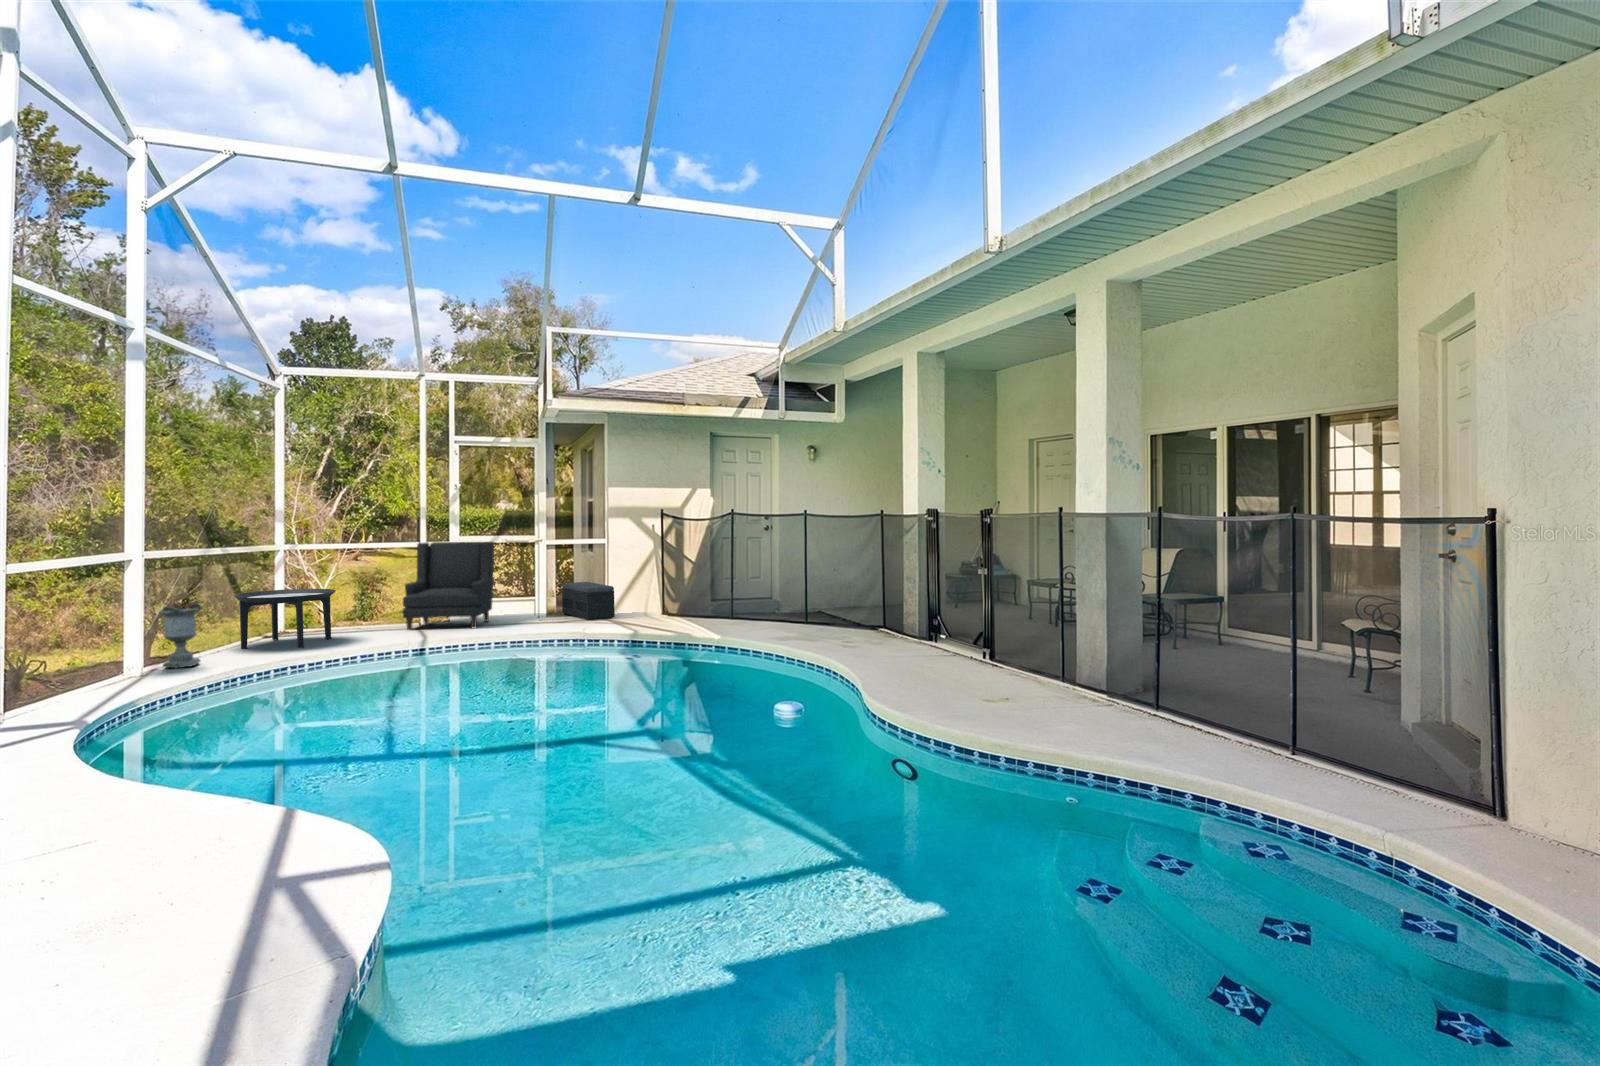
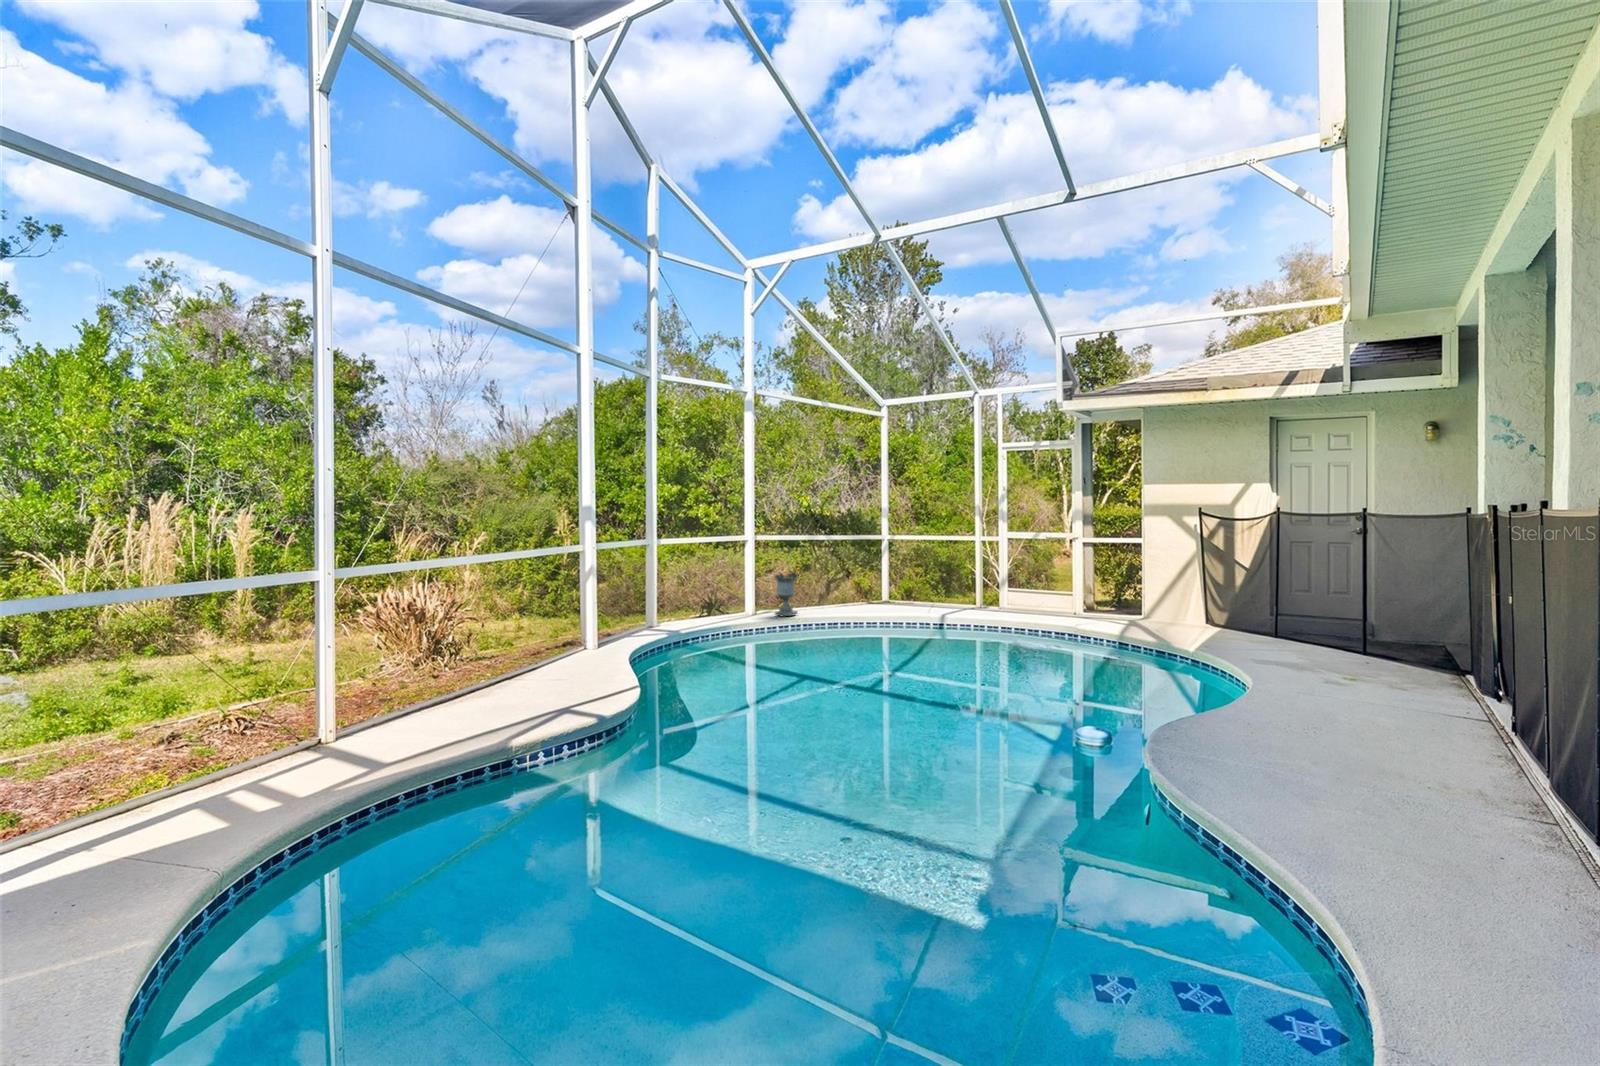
chair: present [403,541,494,630] -> none [956,537,1042,614]
storage bench: present [562,582,615,620] -> none [1109,581,1146,620]
round table: present [234,589,336,649] -> none [836,569,901,613]

